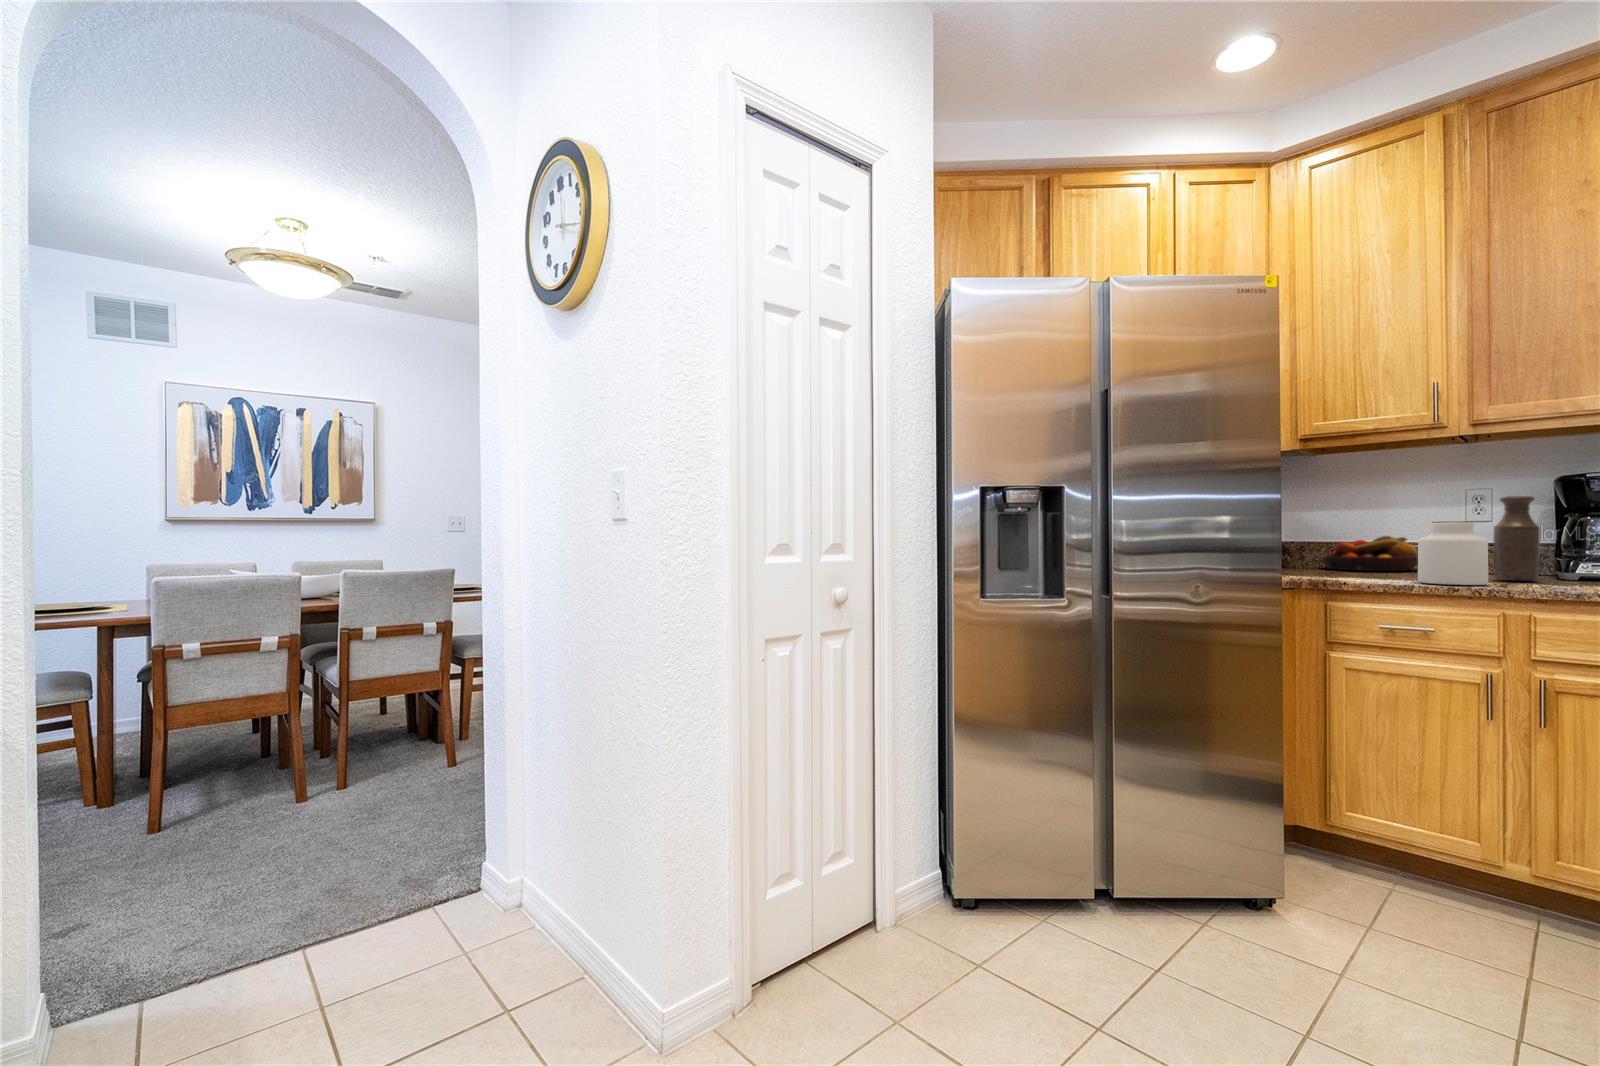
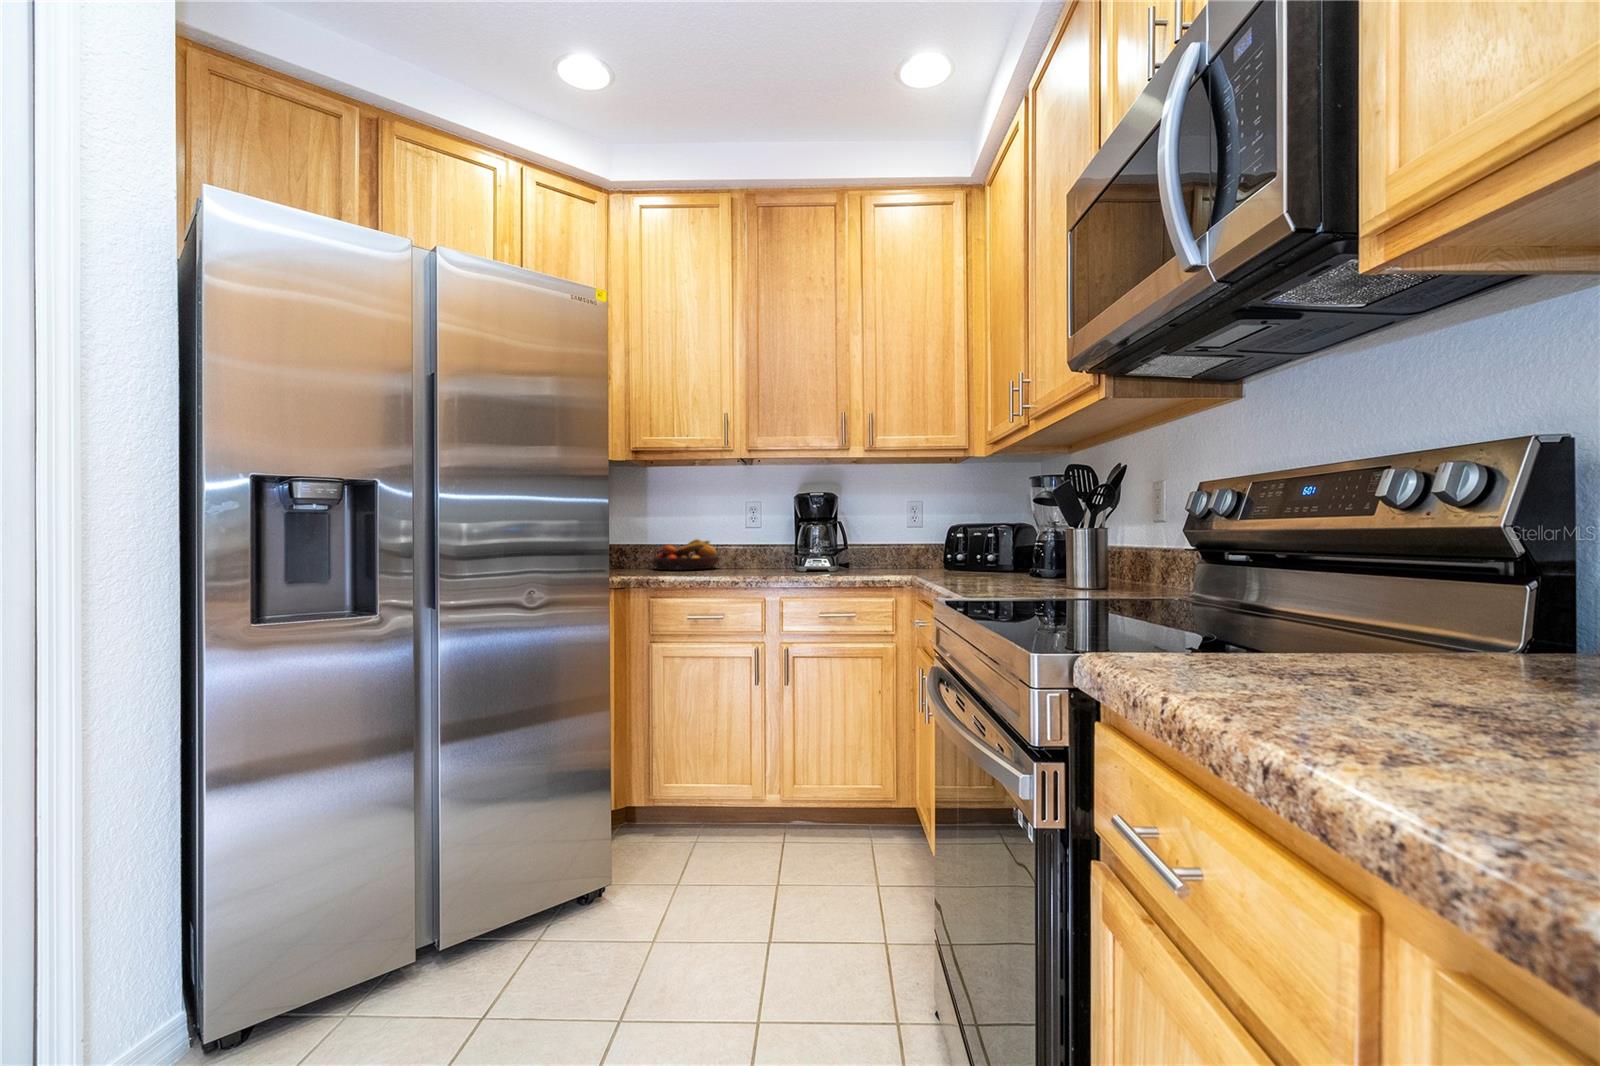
bottle: present [1493,496,1540,581] -> none [759,507,785,573]
jar: present [1418,521,1488,585] -> none [712,526,755,578]

